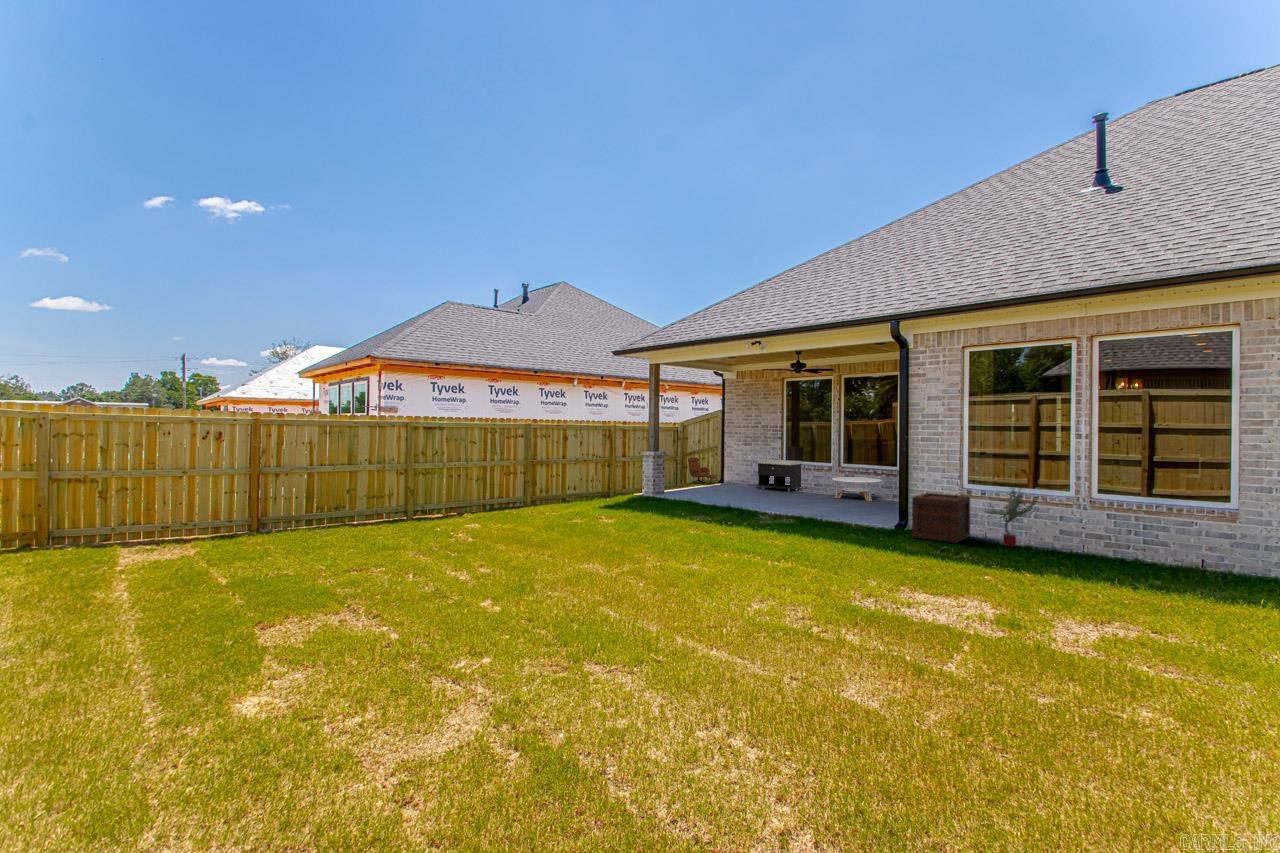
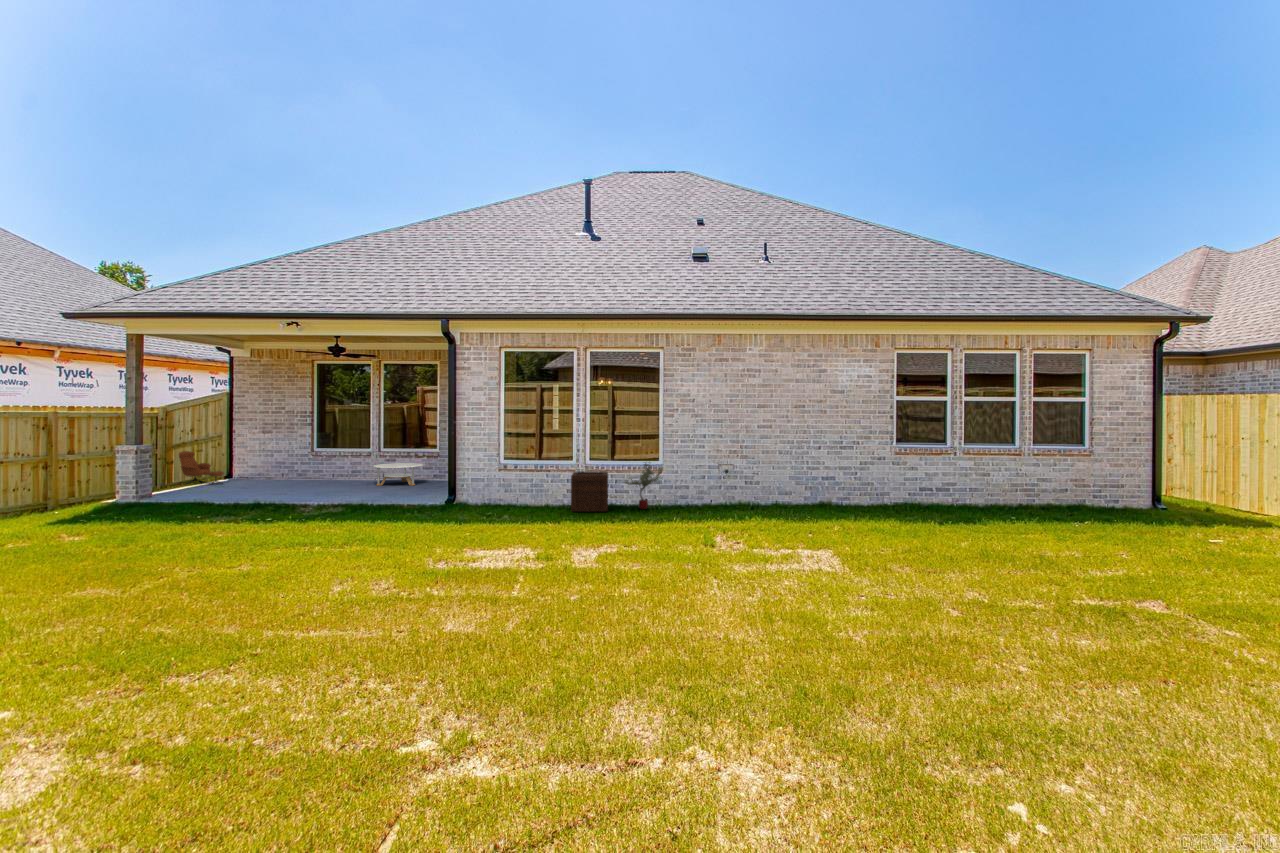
storage bench: present [757,459,802,492] -> none [282,449,337,484]
potted tree: present [984,488,1038,547] -> present [625,464,662,509]
wooden crate: present [912,493,970,543] -> present [571,471,608,512]

